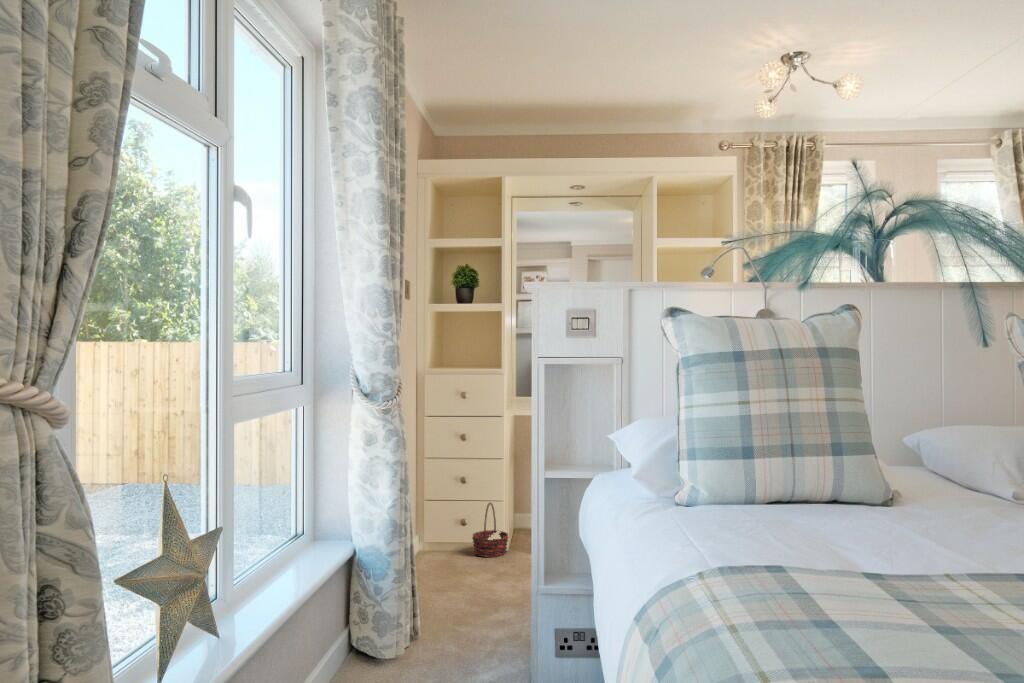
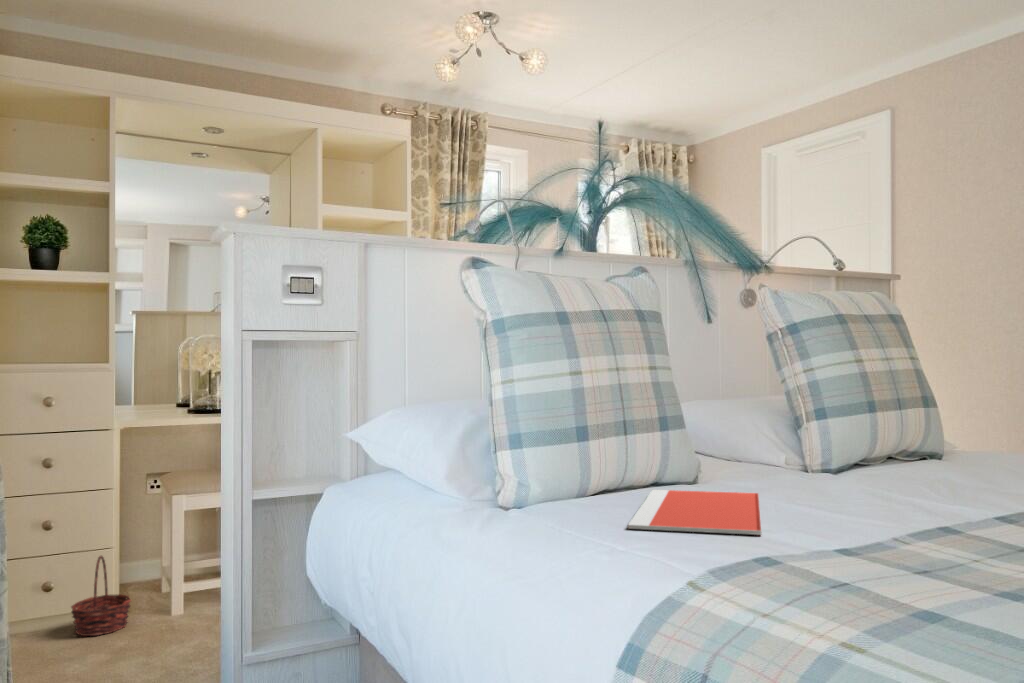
notebook: none [736,508,912,560] -> present [628,490,762,535]

